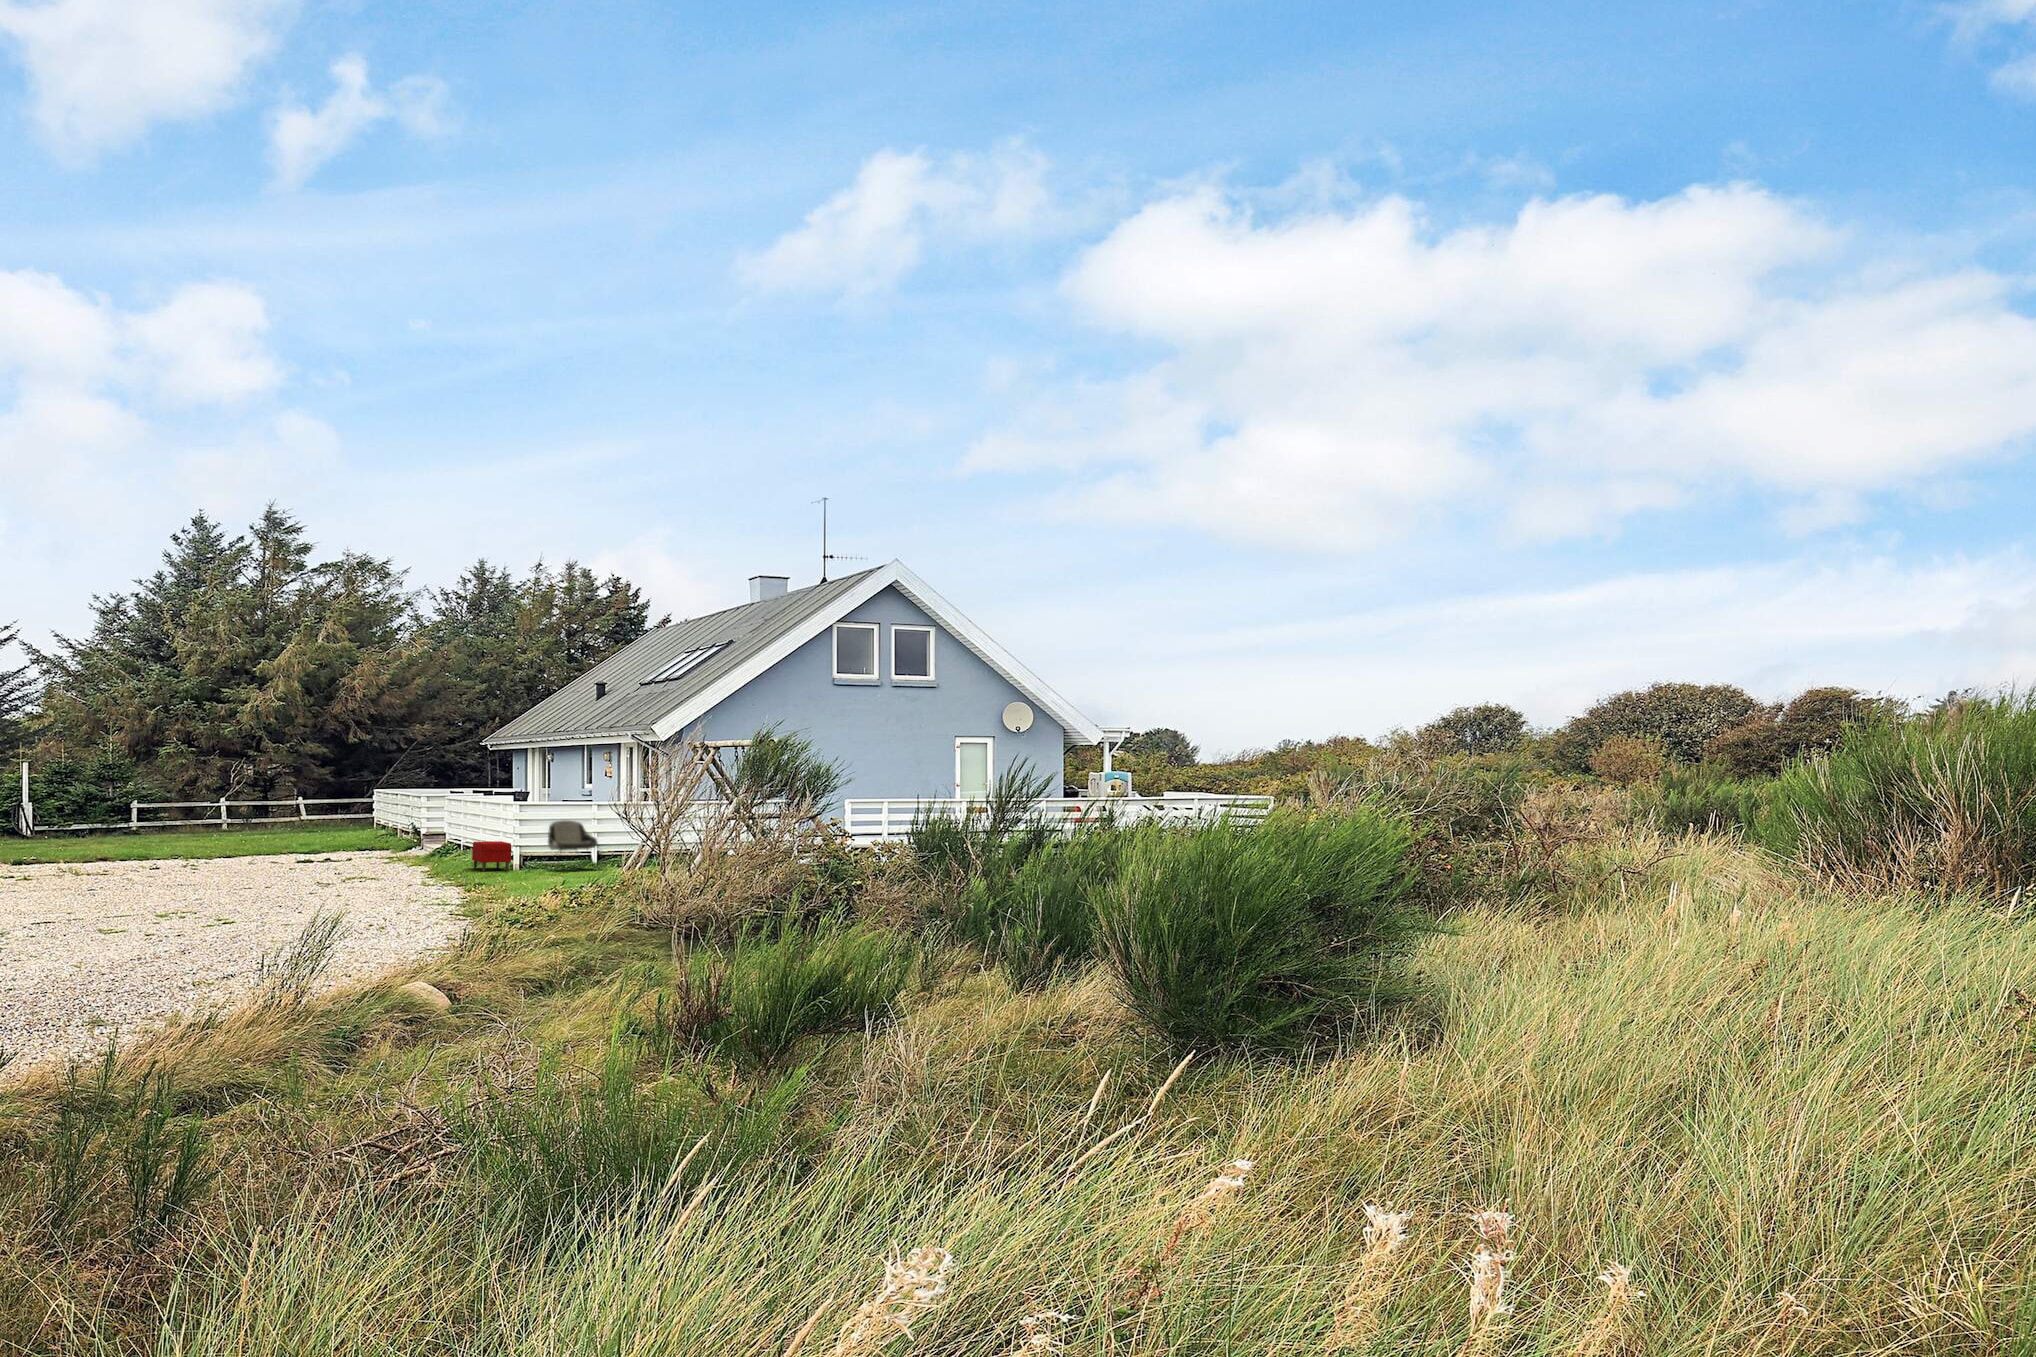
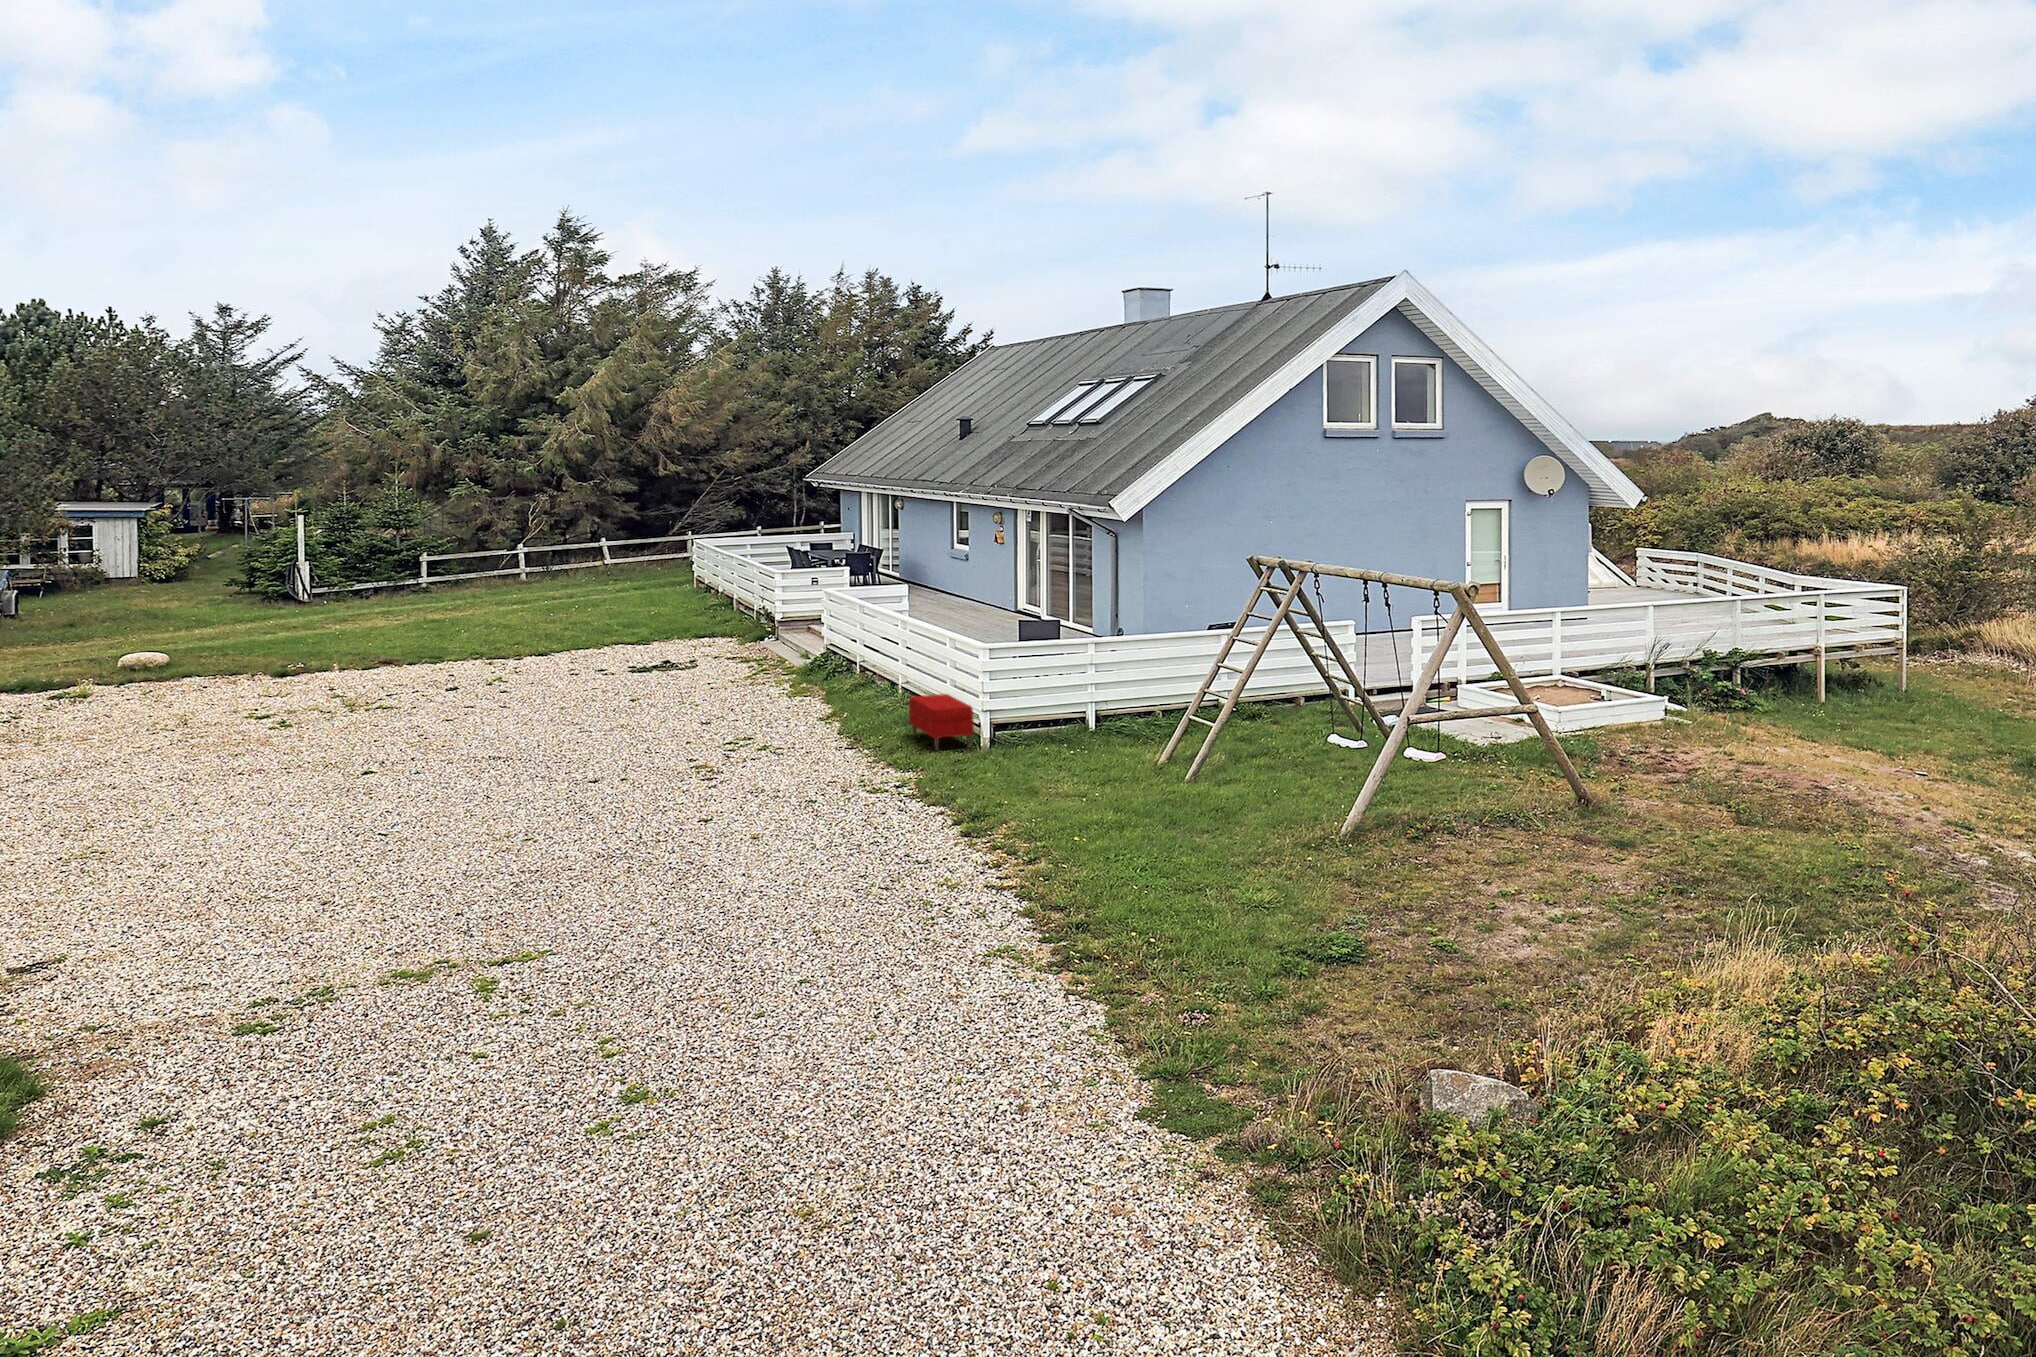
lounge chair: present [548,821,598,870] -> none [1022,667,1101,753]

